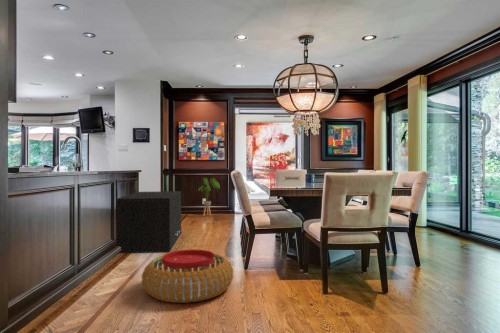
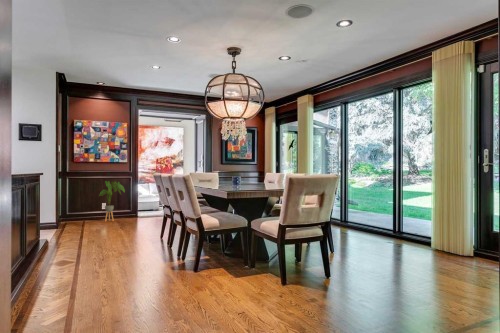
storage cabinet: present [117,191,181,253] -> none [30,196,101,271]
pouf: present [142,249,233,303] -> none [105,256,202,313]

